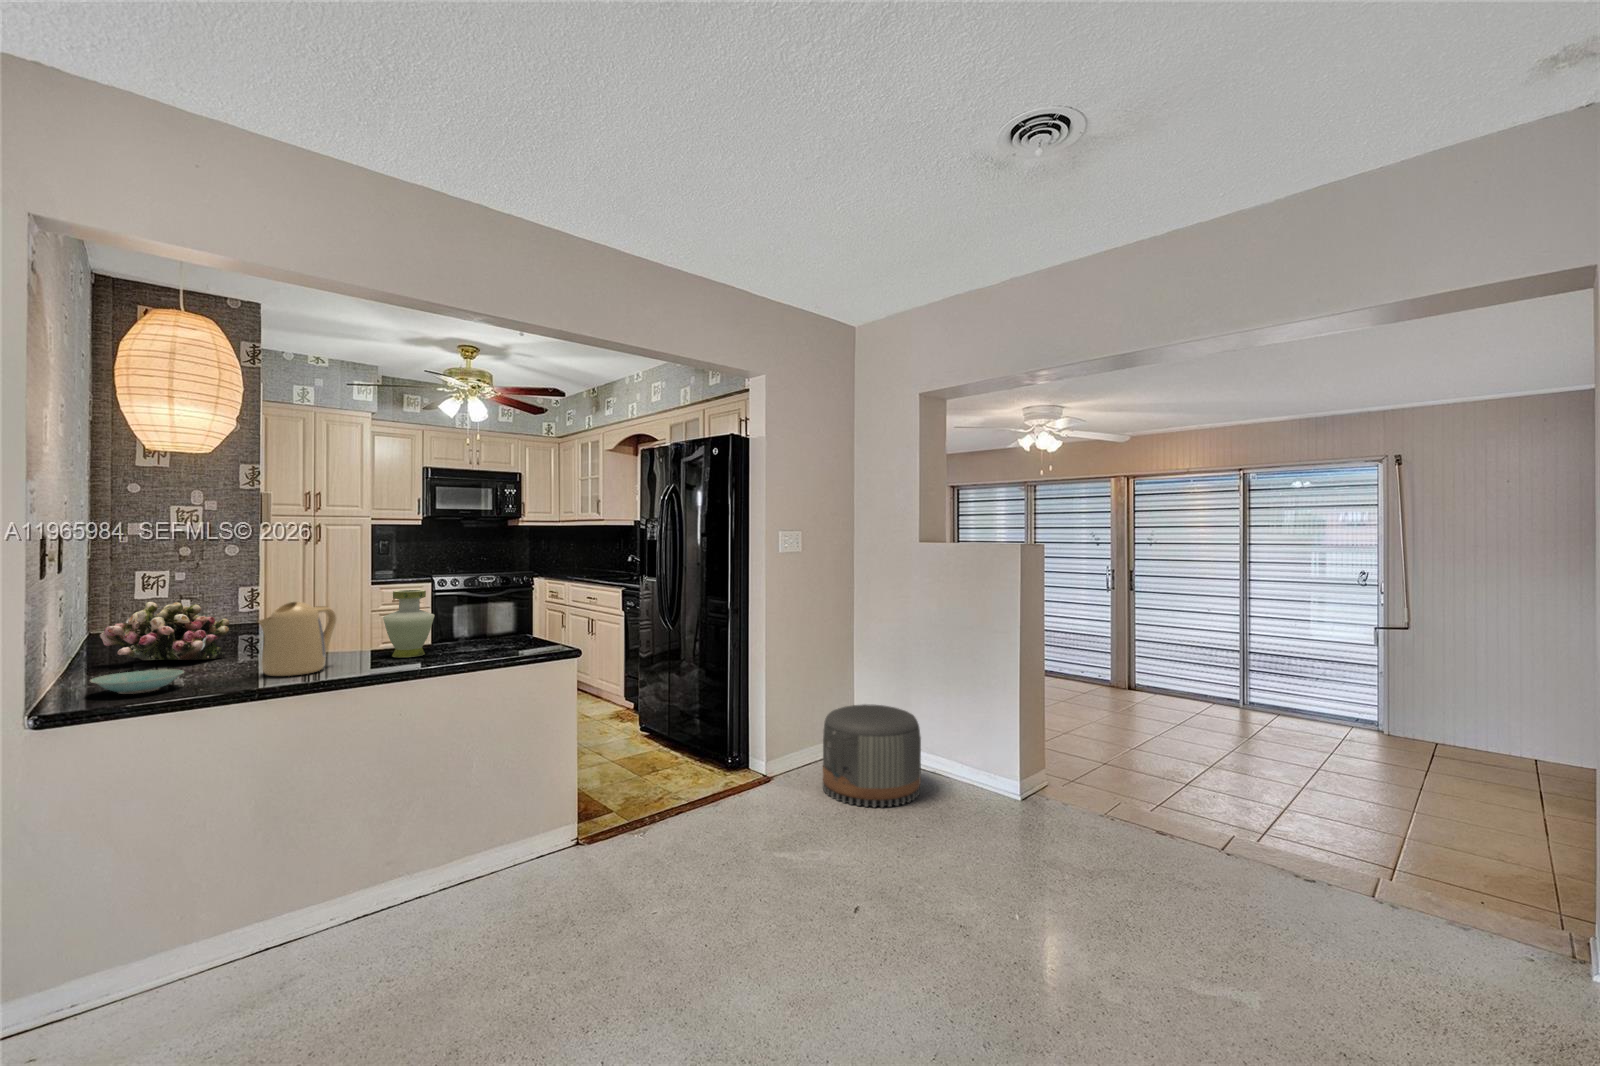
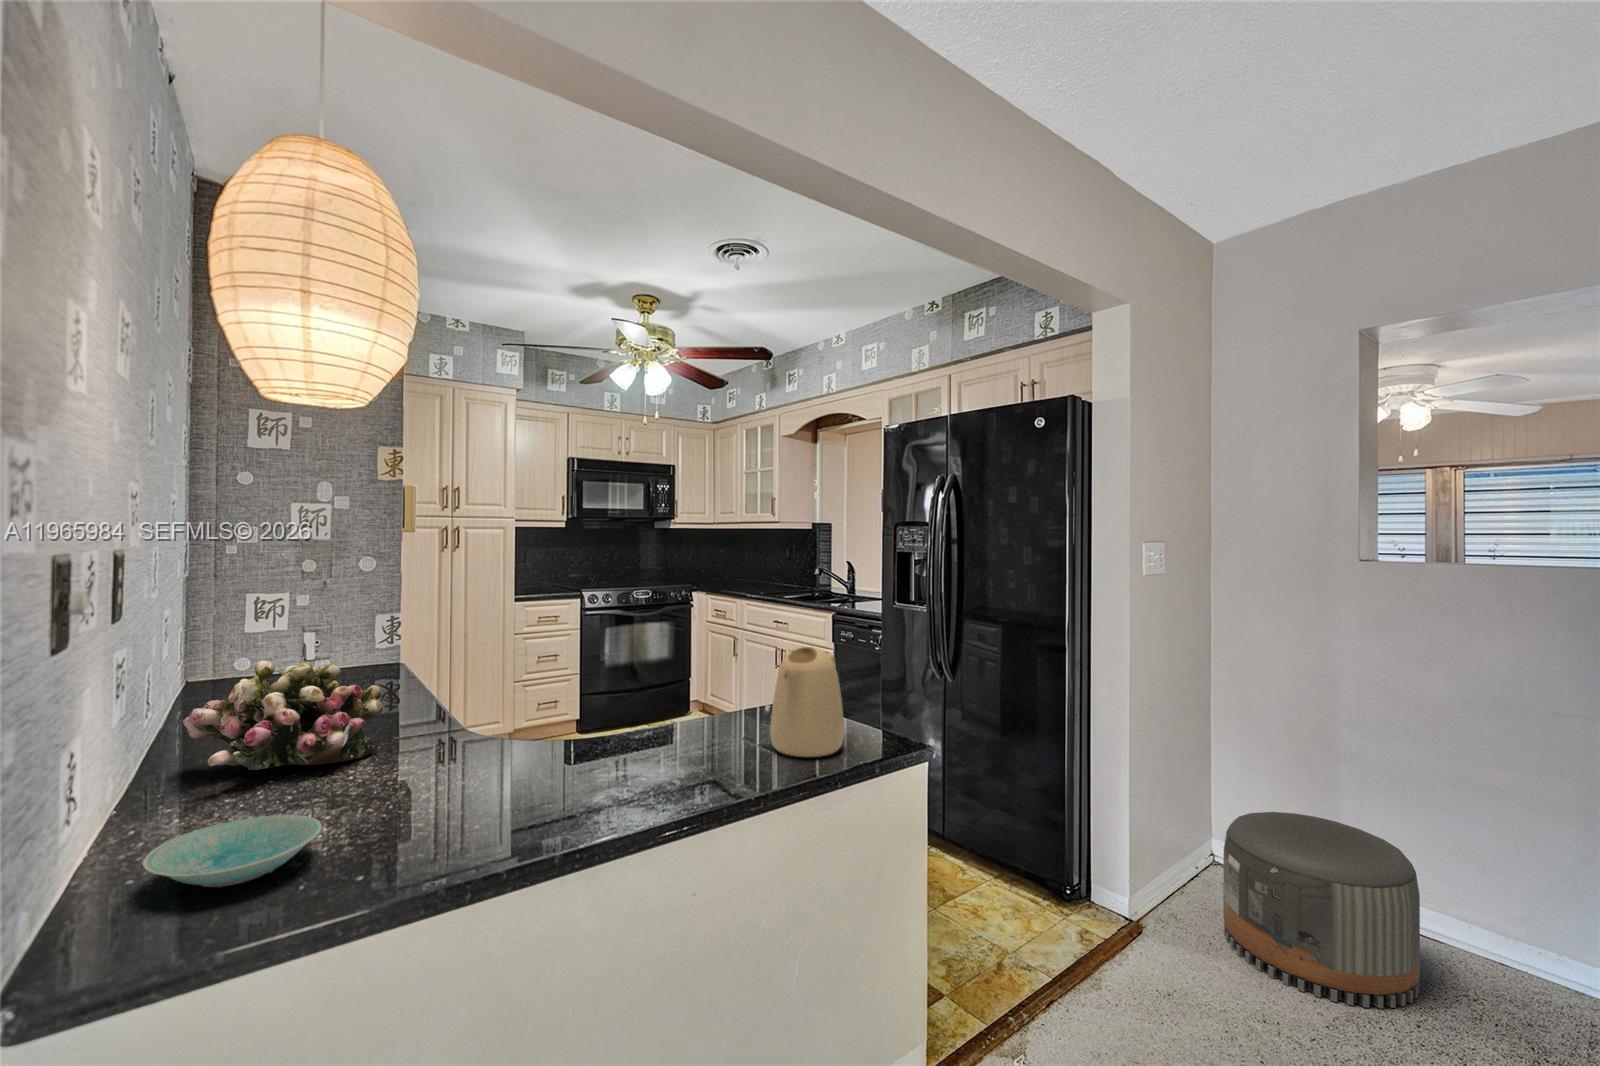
vase: present [383,590,435,657] -> none [626,642,702,762]
kettle: present [259,602,336,676] -> present [770,647,844,757]

